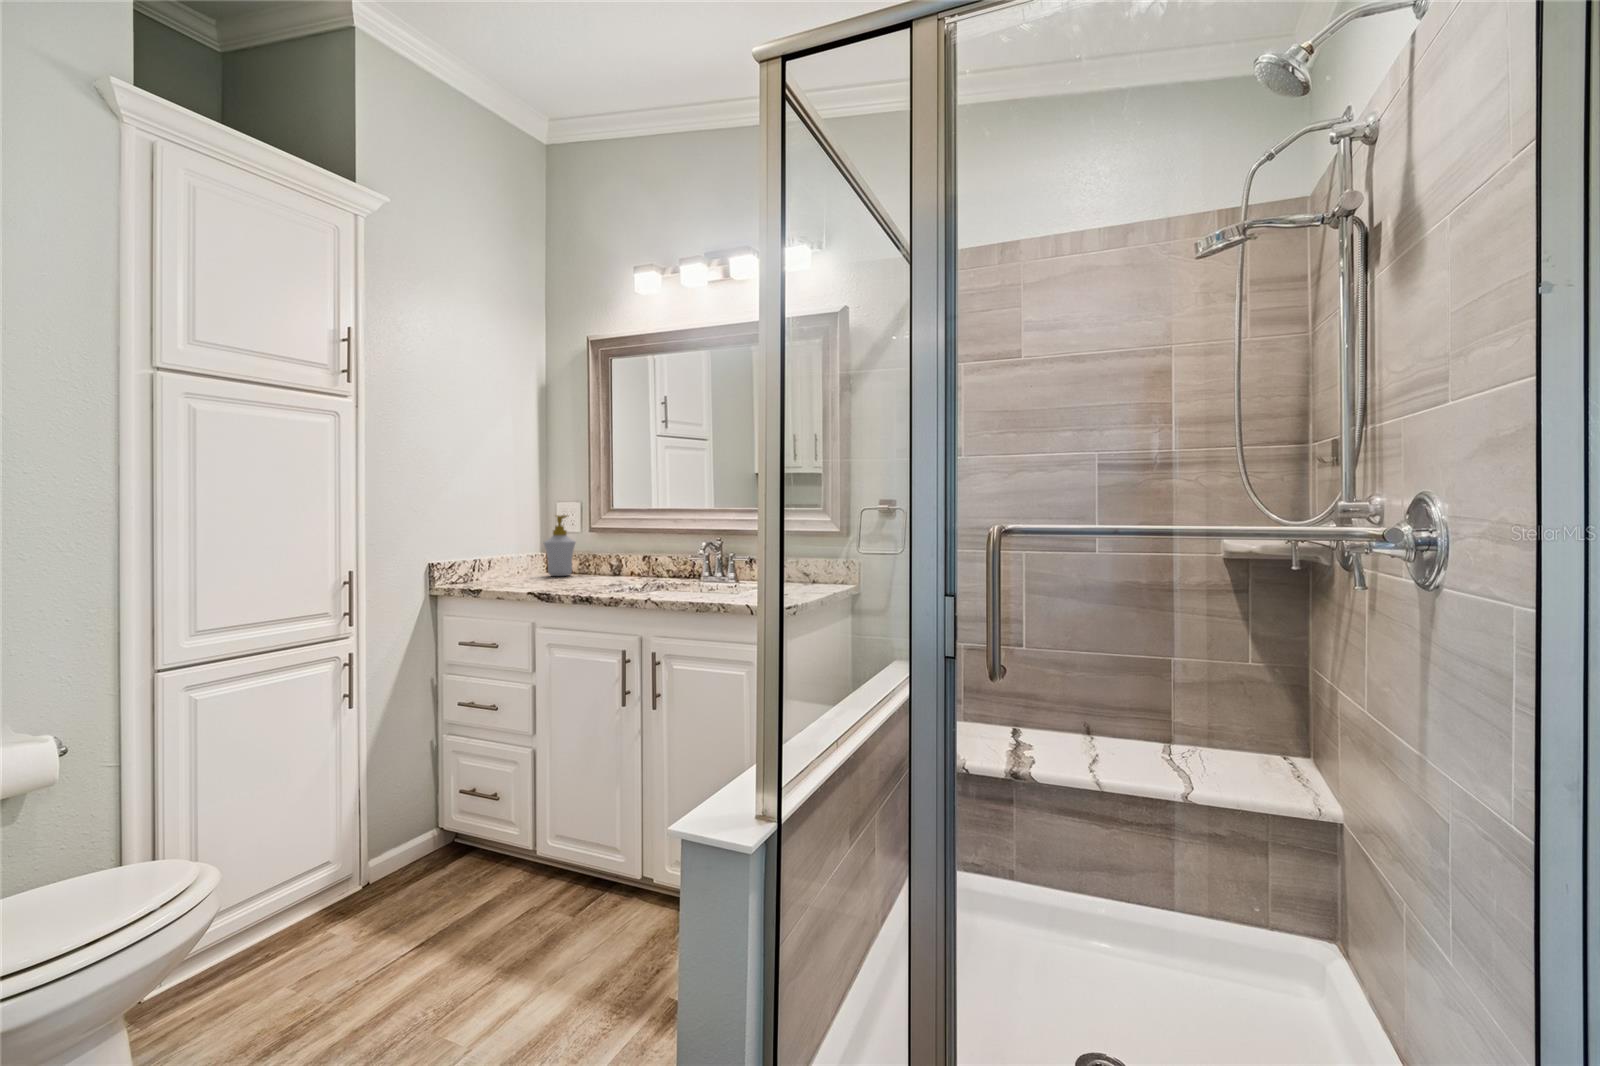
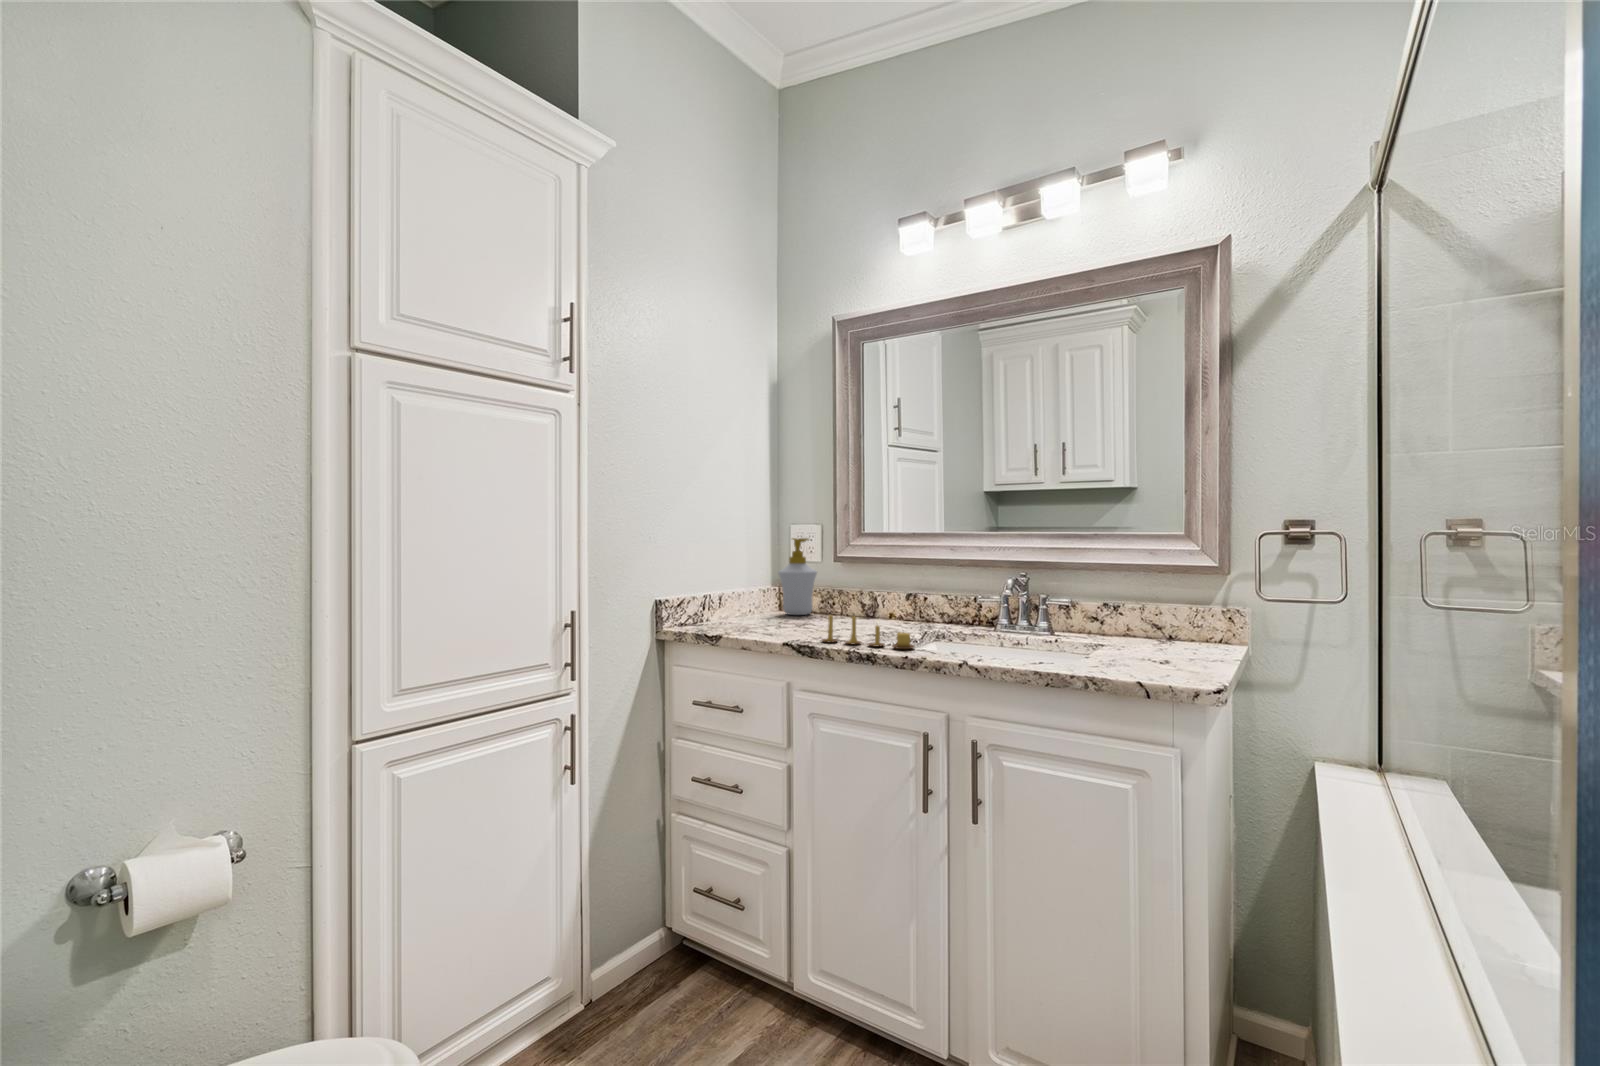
candle: none [559,569,625,594] -> present [822,615,914,649]

